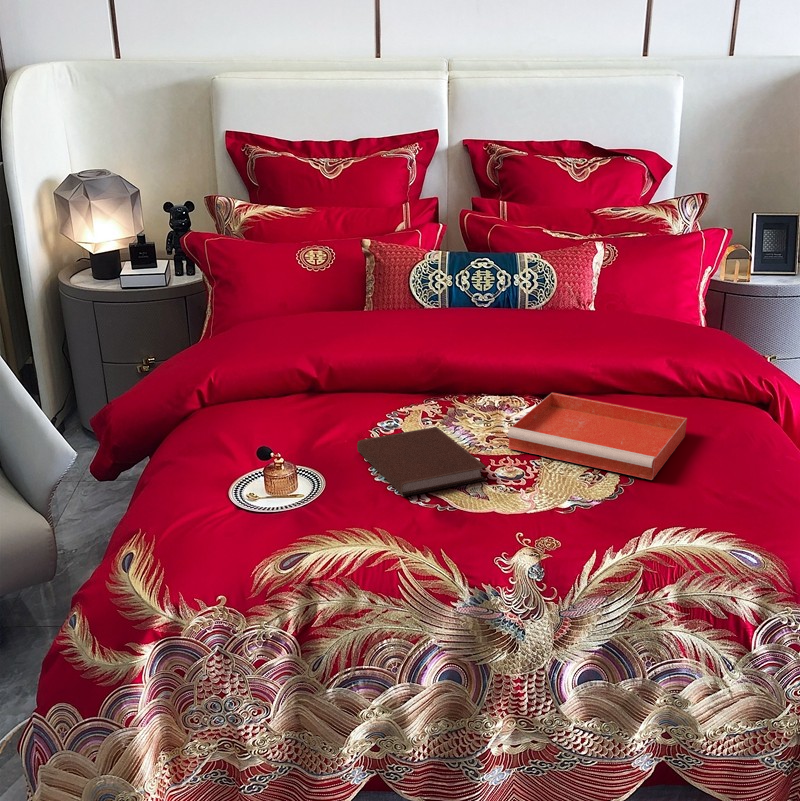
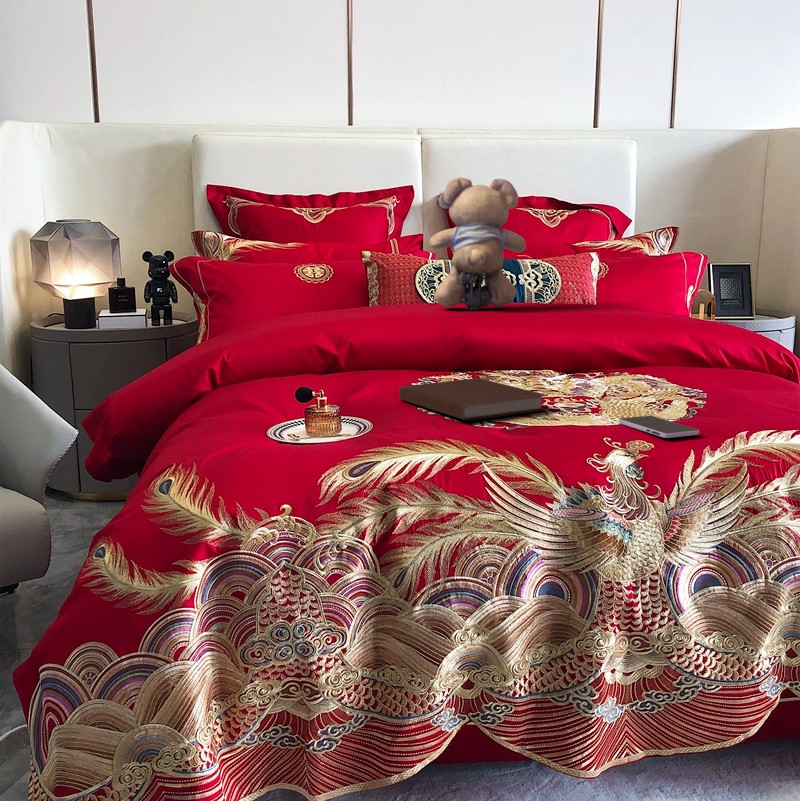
teddy bear: none [416,199,510,327] -> present [430,177,526,310]
tray: present [507,393,687,480] -> none [558,353,736,403]
smartphone: none [543,499,606,538] -> present [619,416,699,438]

